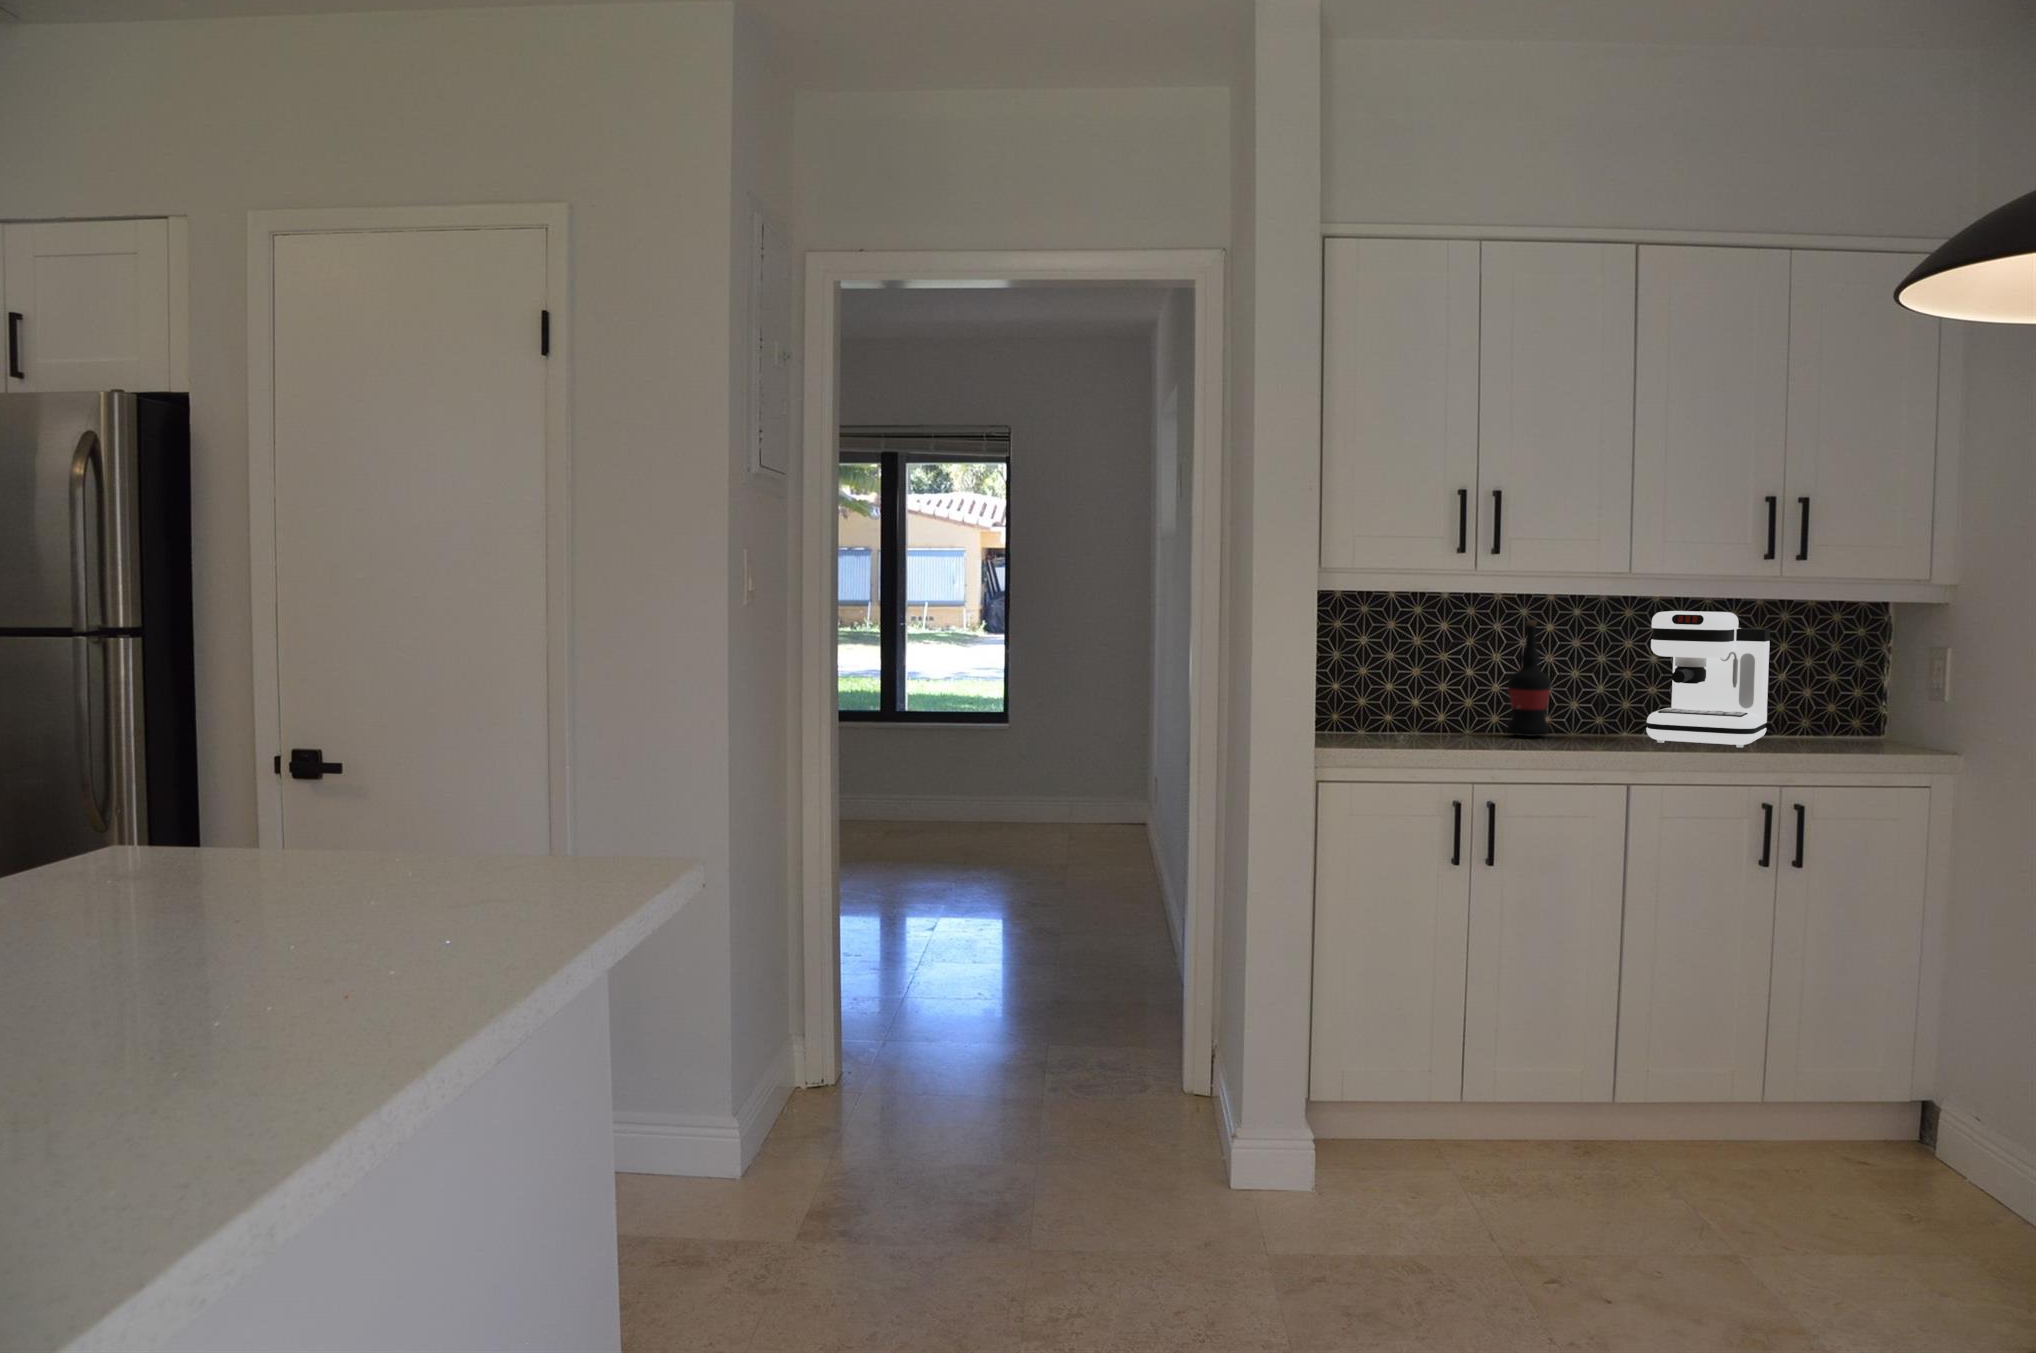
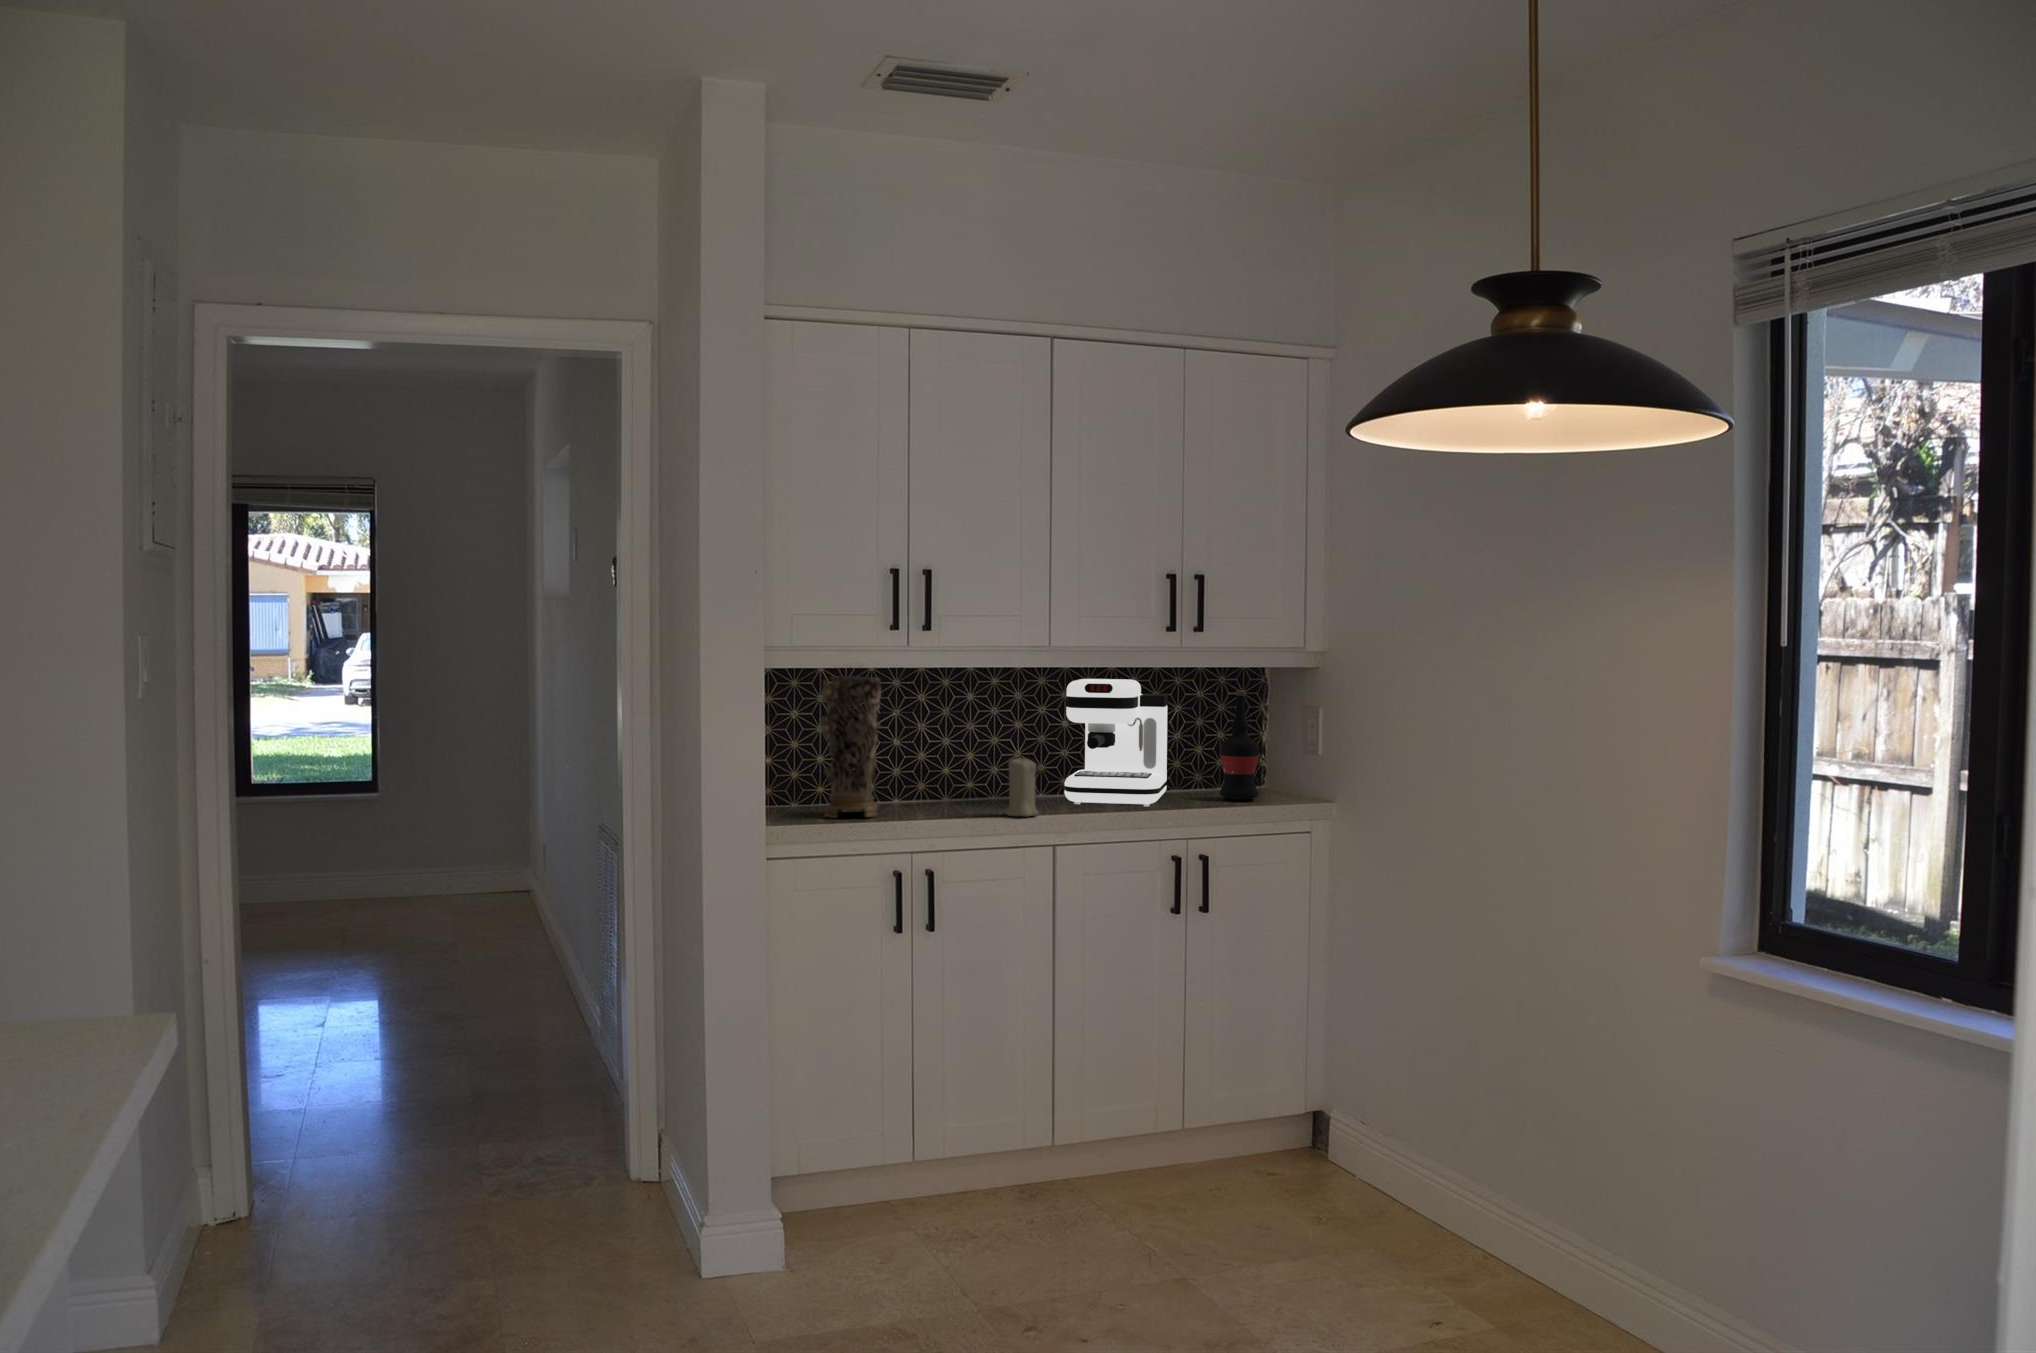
decorative vase: none [1384,602,1448,744] -> present [820,676,881,818]
wine bottle: present [1507,620,1551,736] -> present [1220,690,1259,800]
candle: none [1575,688,1615,751] -> present [1003,758,1038,816]

